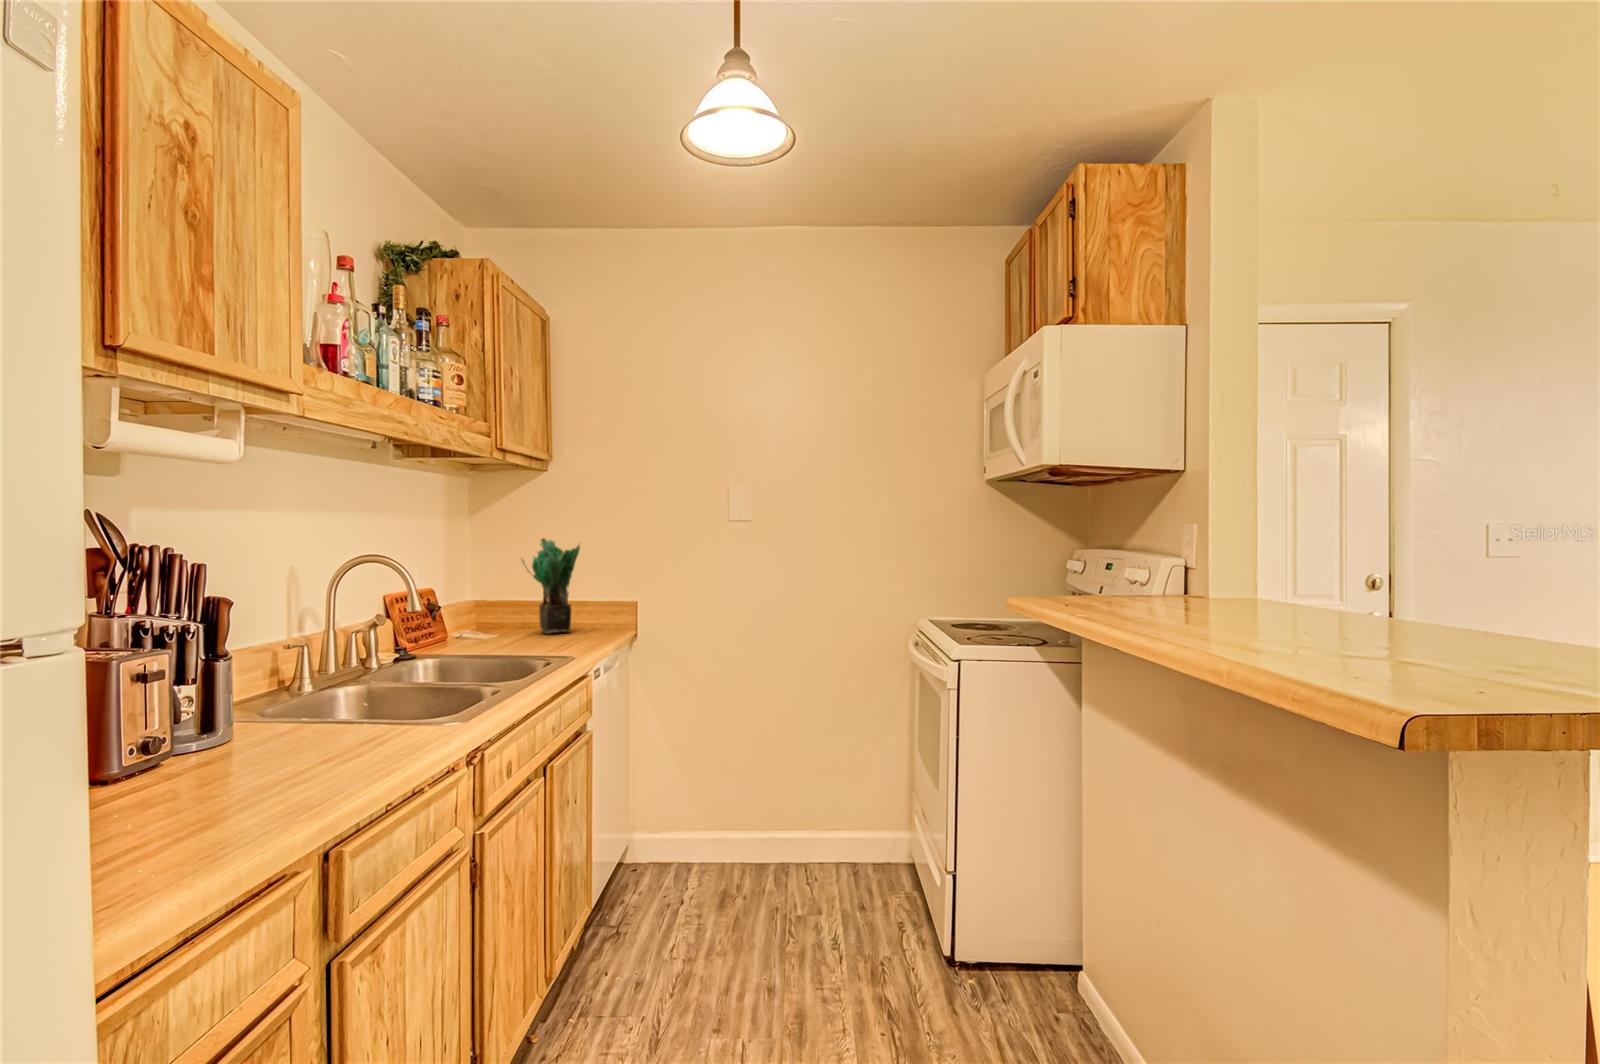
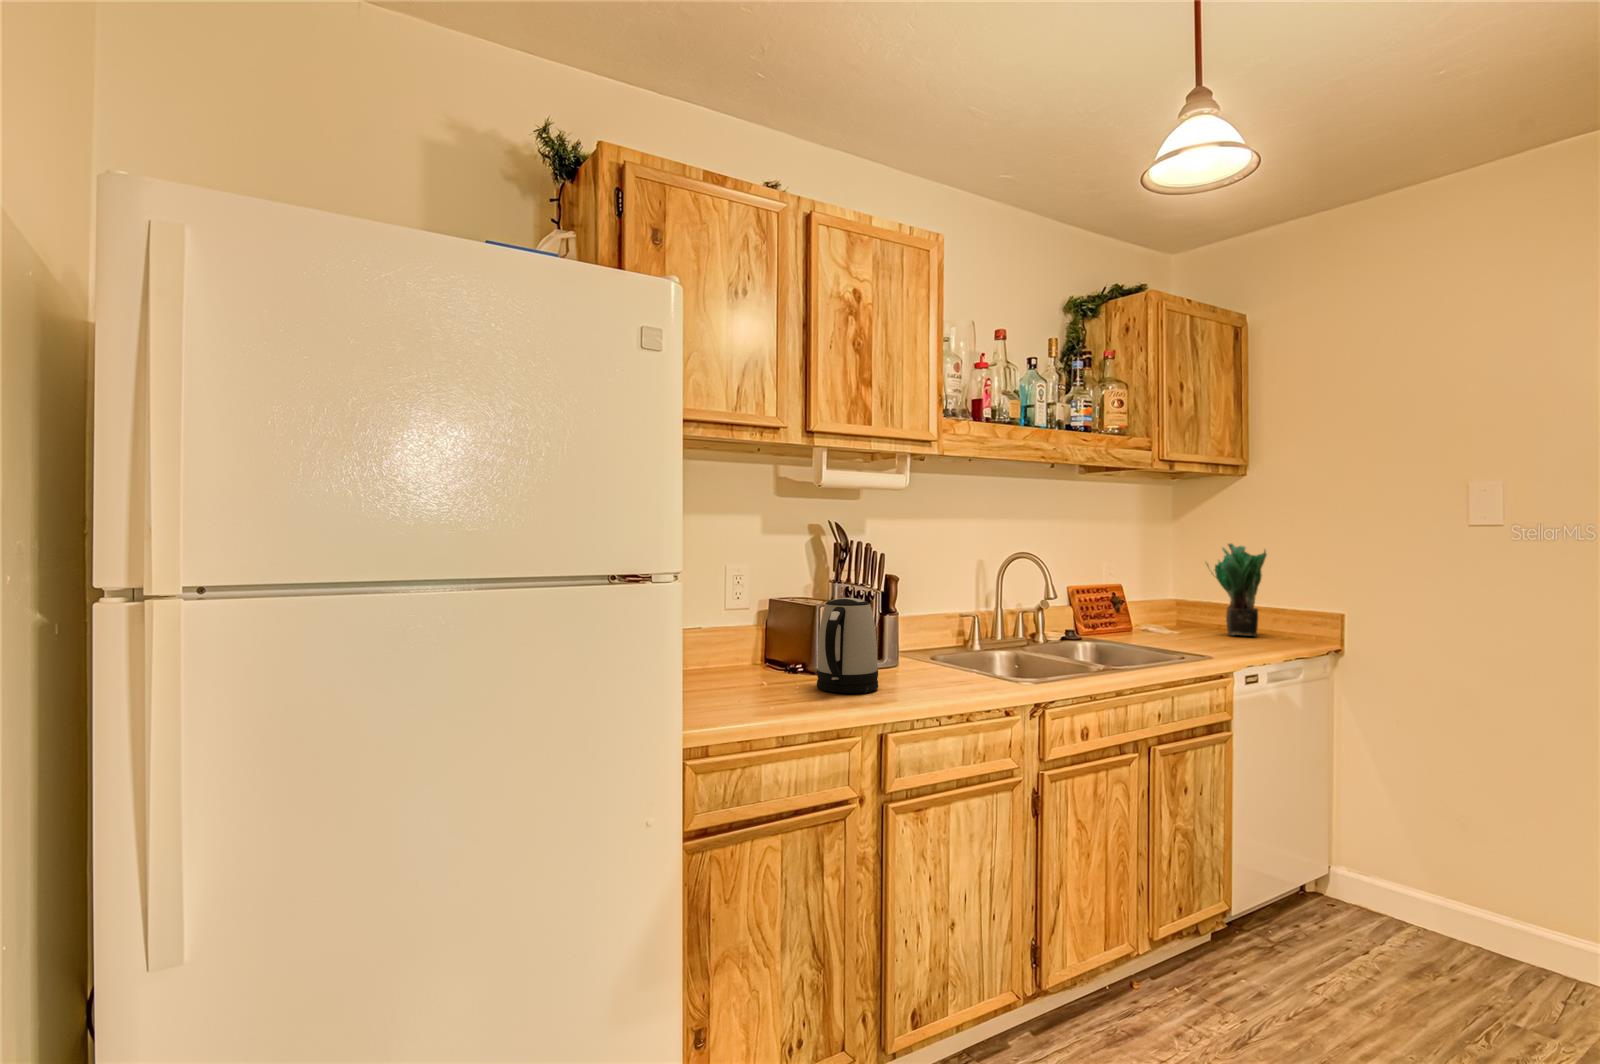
kettle: none [146,641,273,809] -> present [817,598,878,693]

